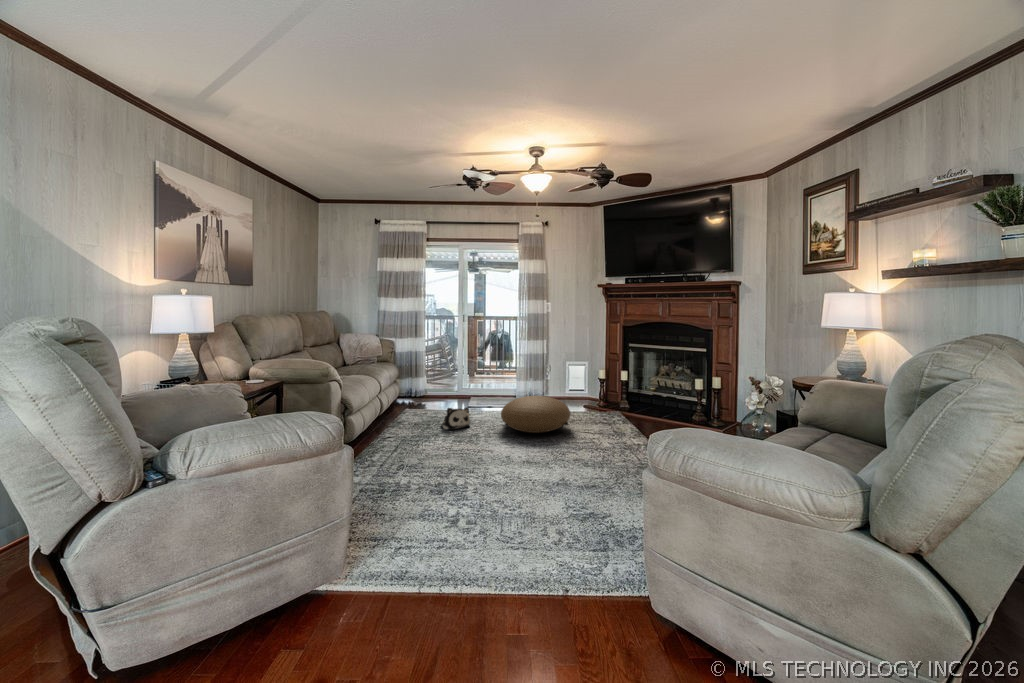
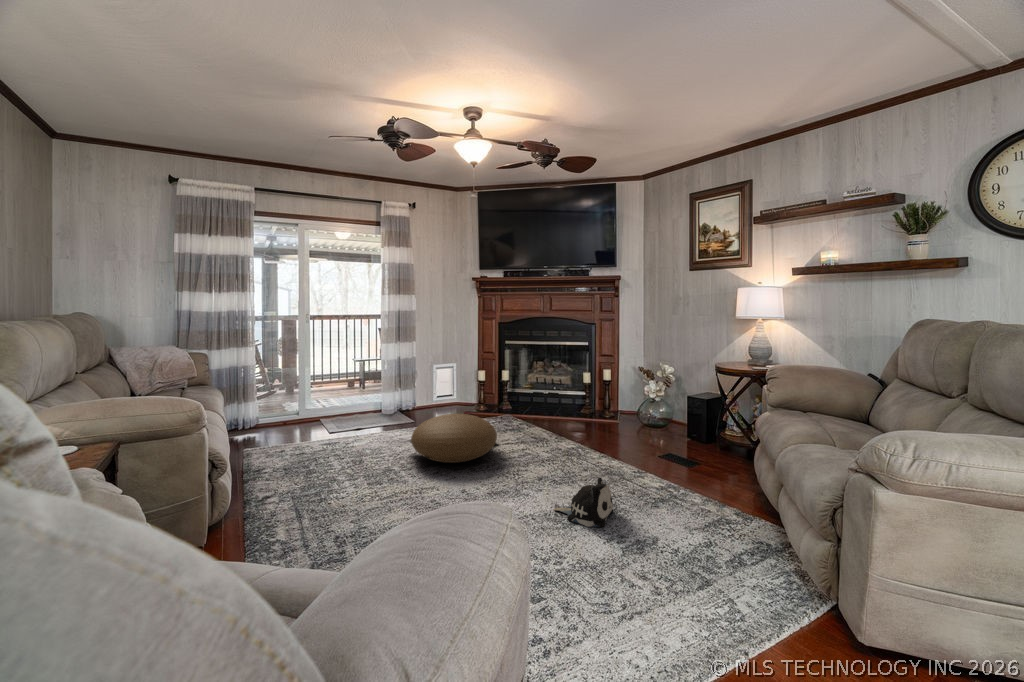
plush toy: present [441,408,470,430] -> present [554,478,613,527]

